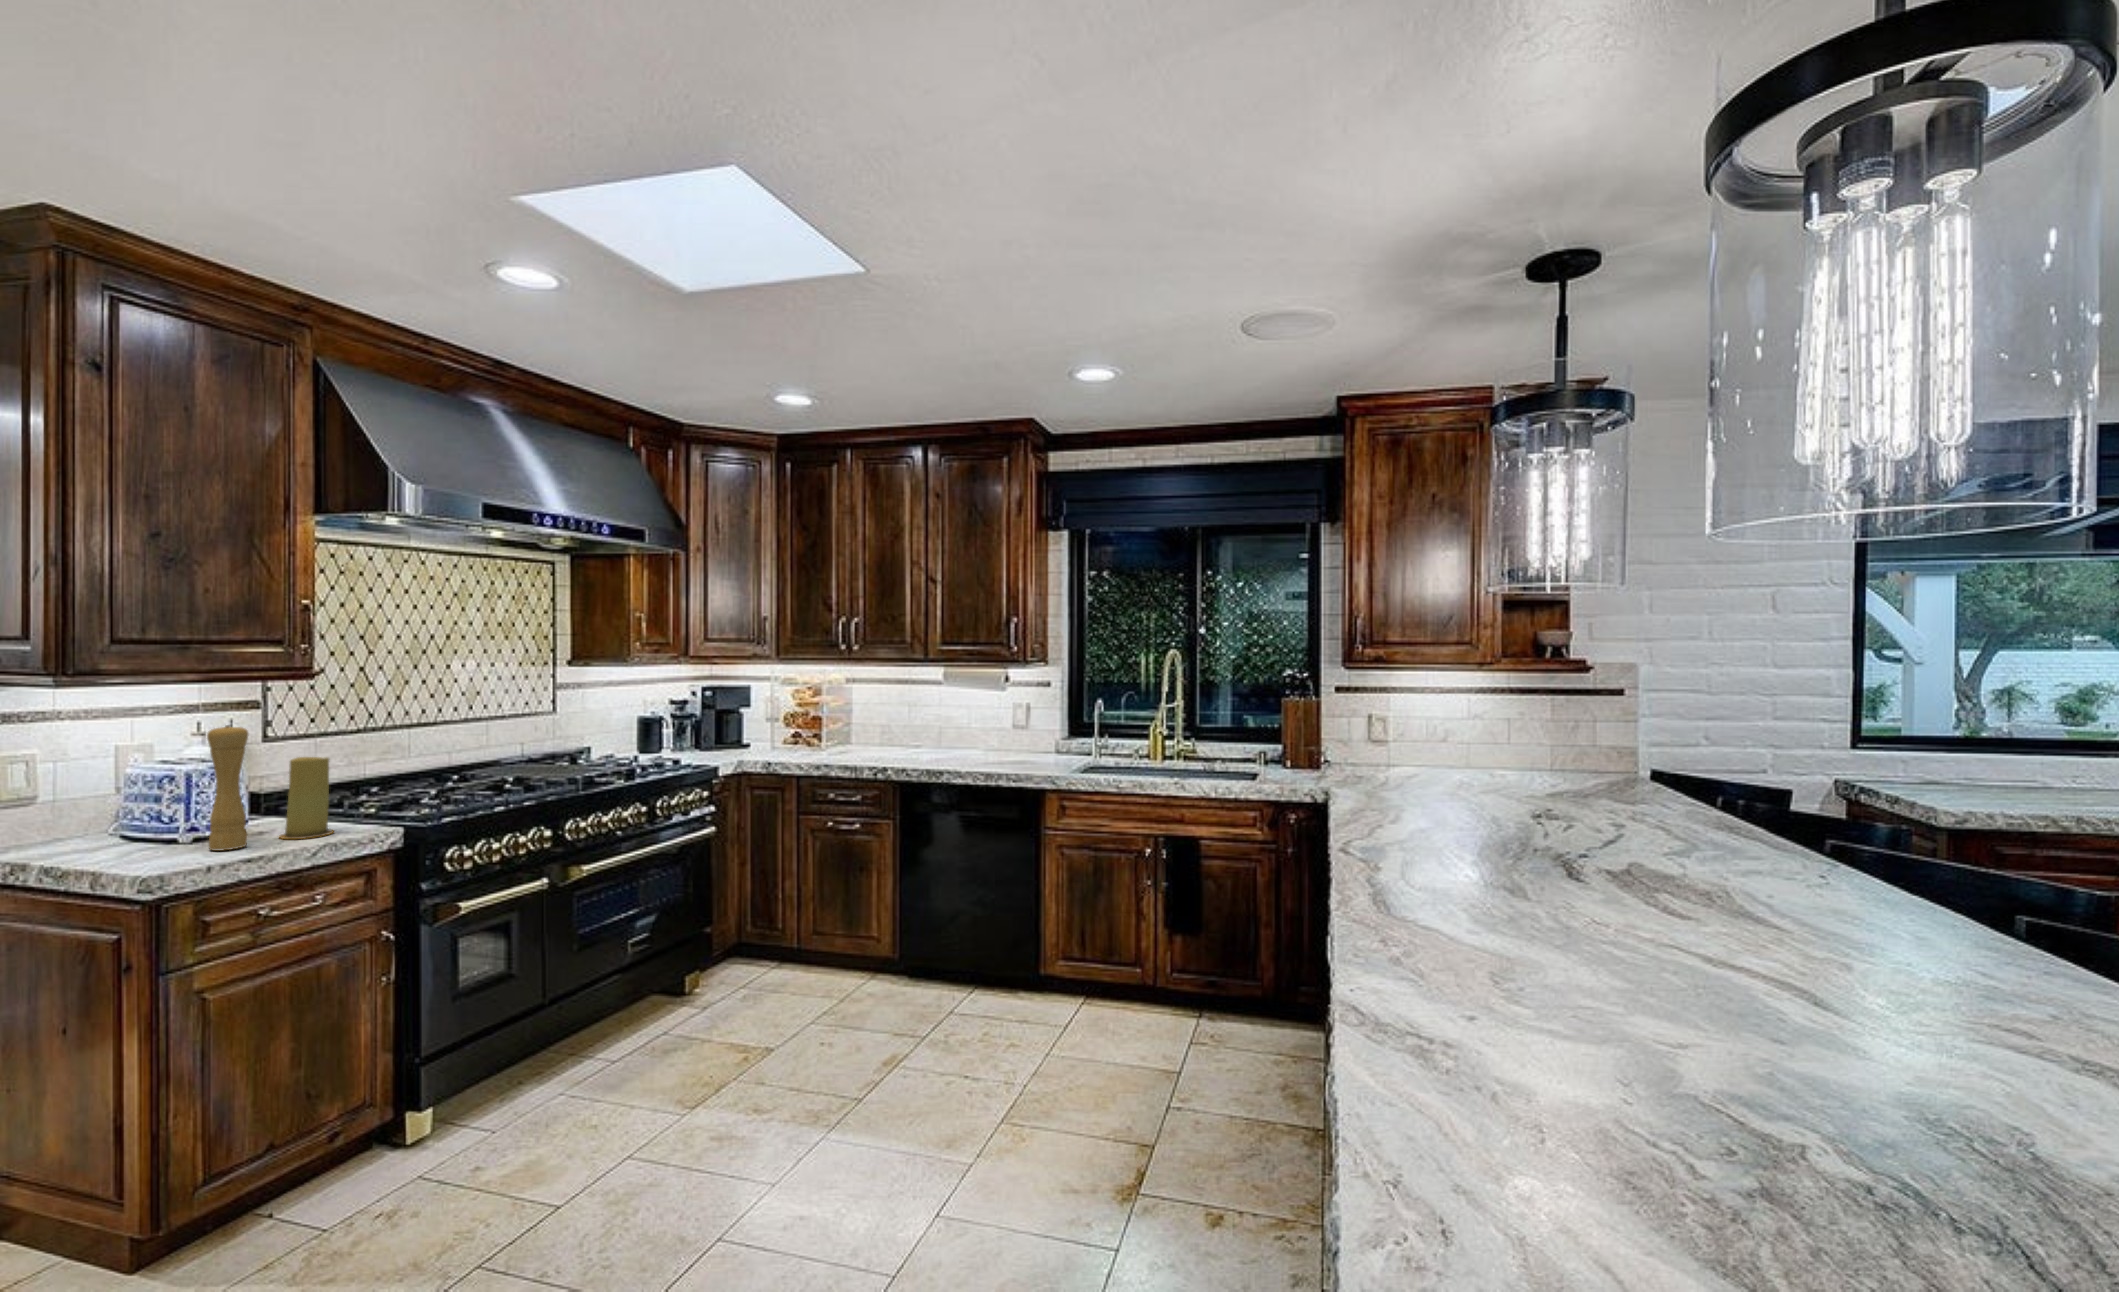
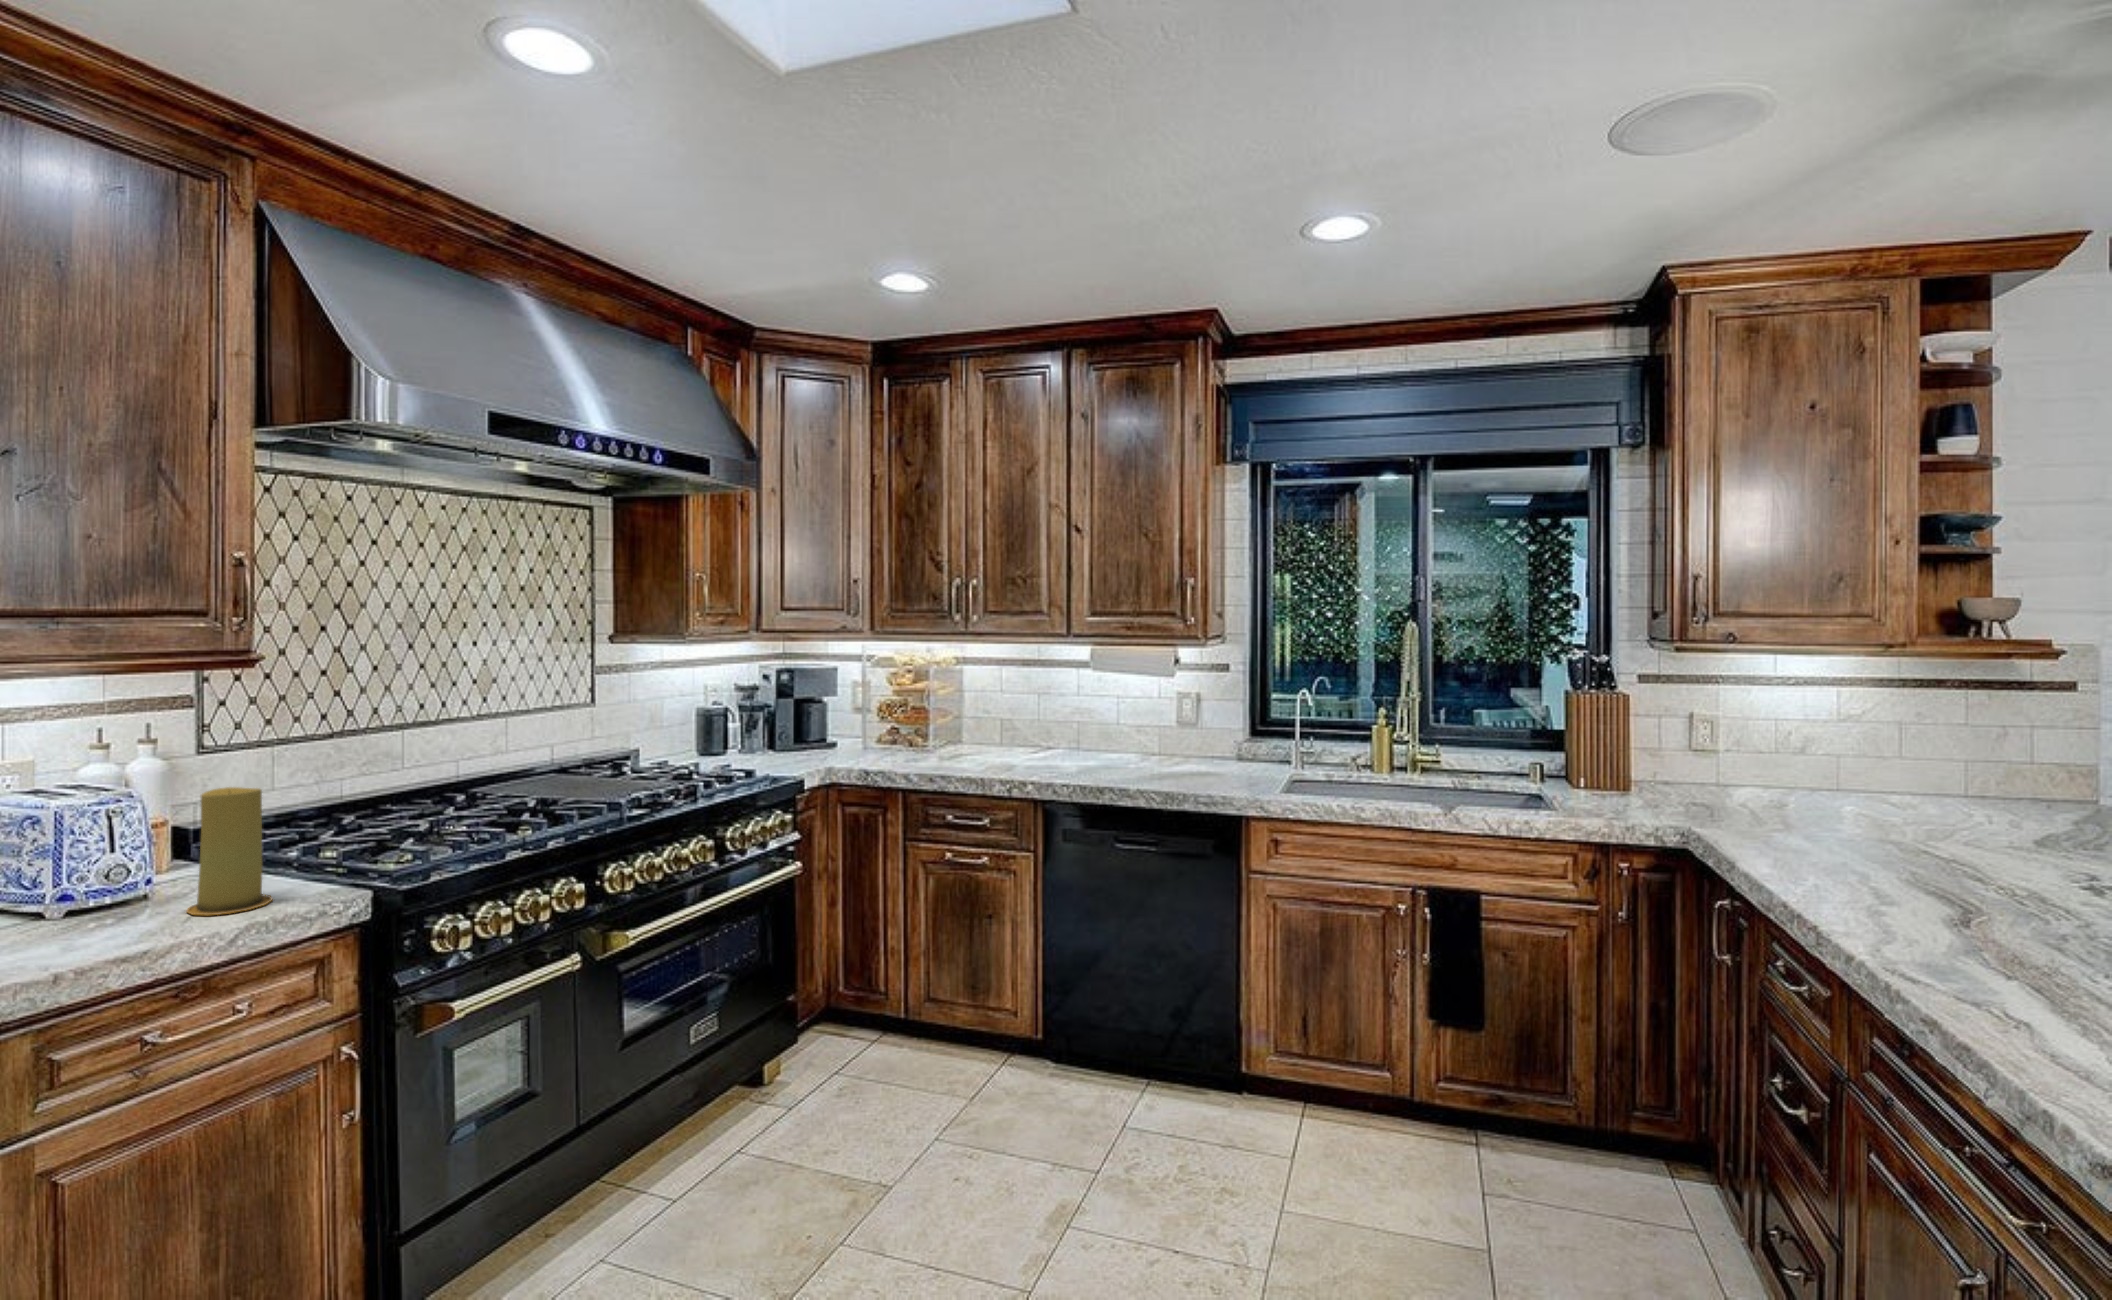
pepper mill: present [207,725,248,851] -> none [61,744,132,940]

